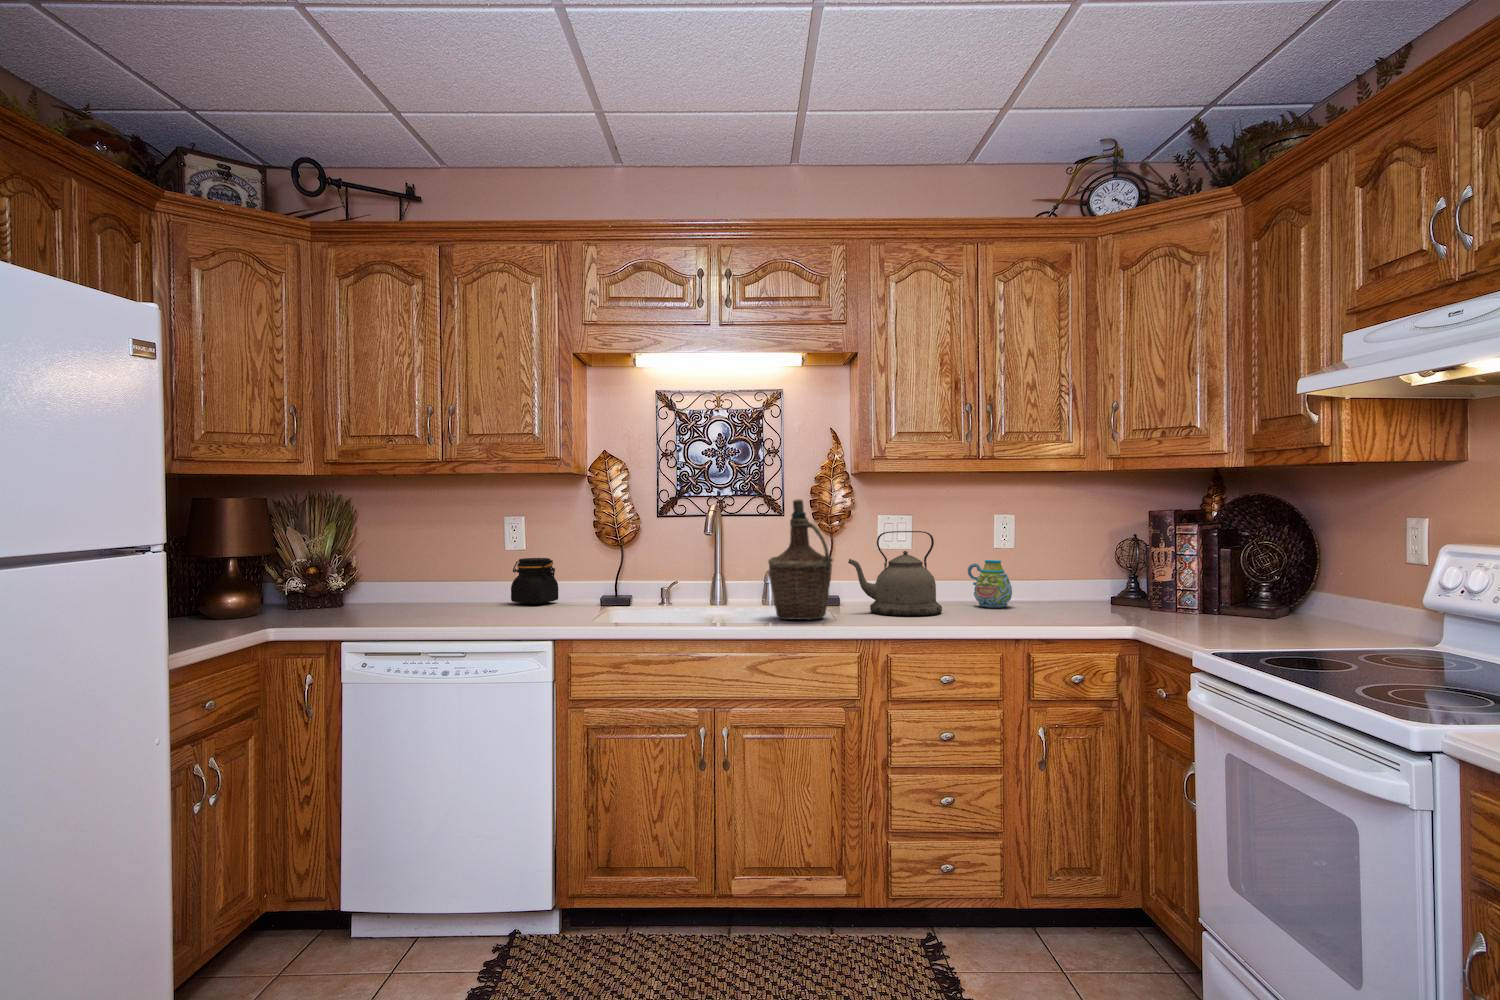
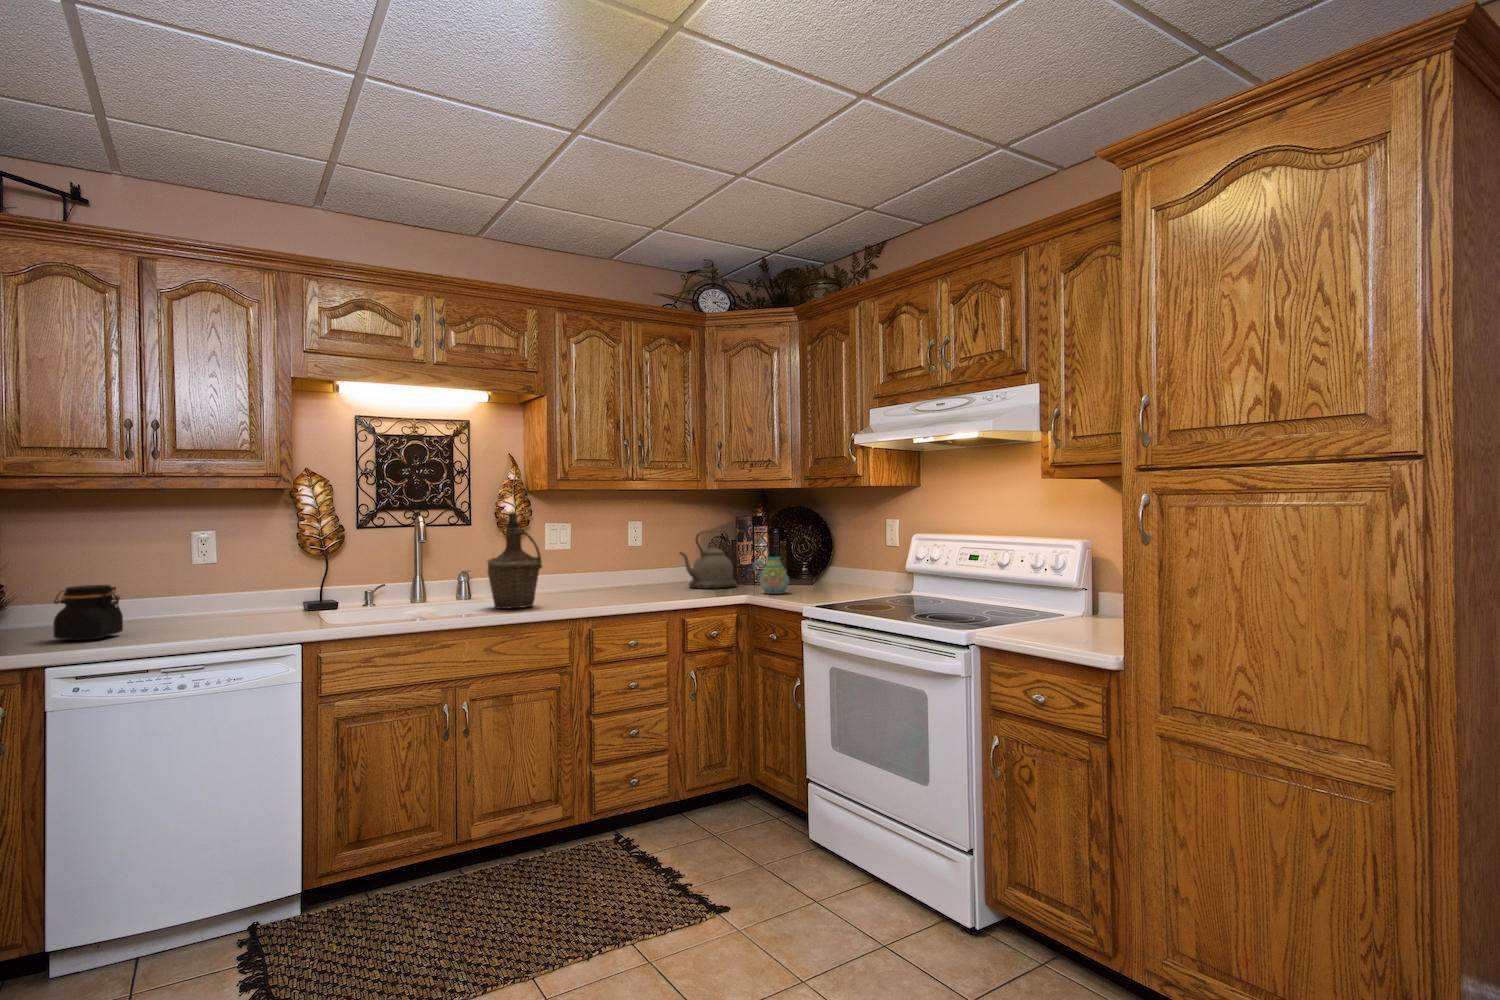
kettle: present [848,531,942,616] -> present [680,532,737,589]
jar: present [511,558,558,605] -> present [53,585,123,640]
mug: present [968,560,1012,608] -> present [753,557,789,594]

